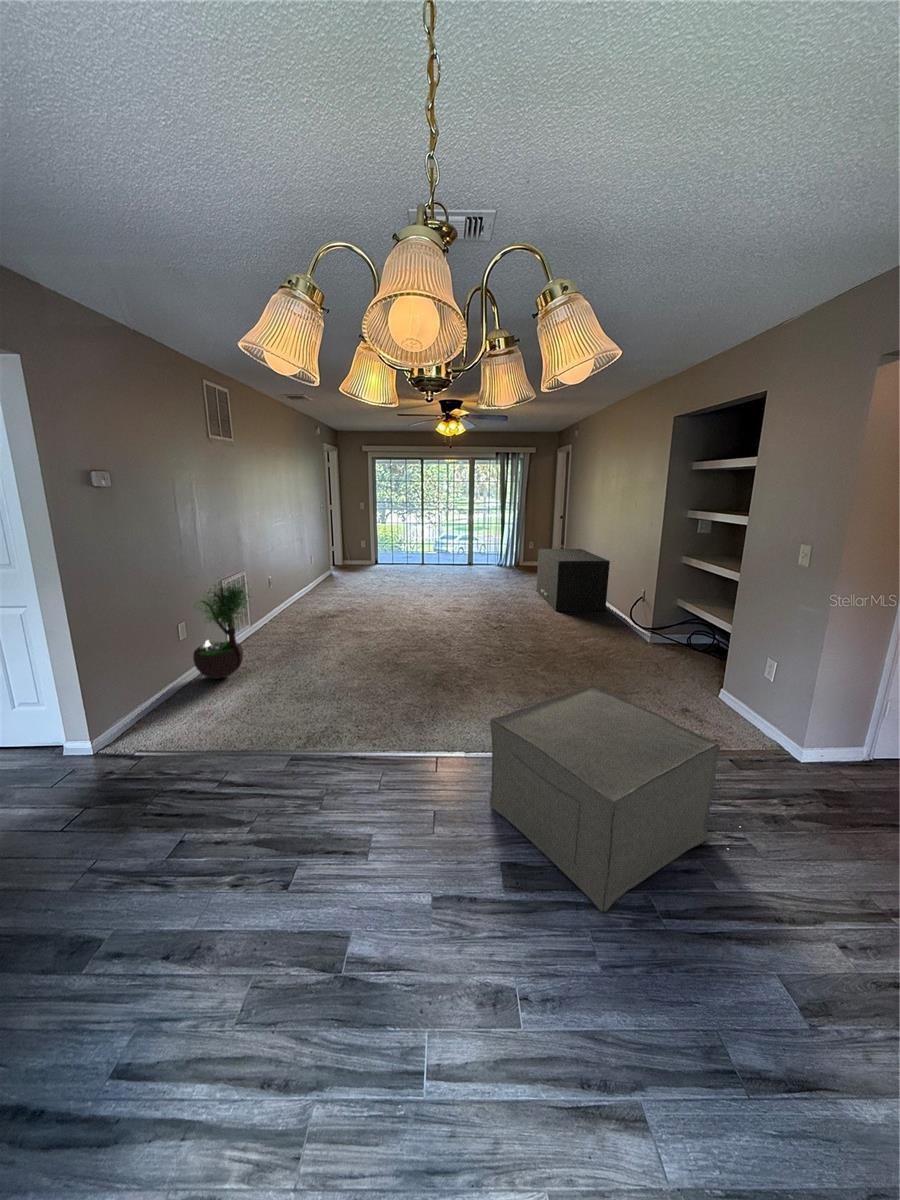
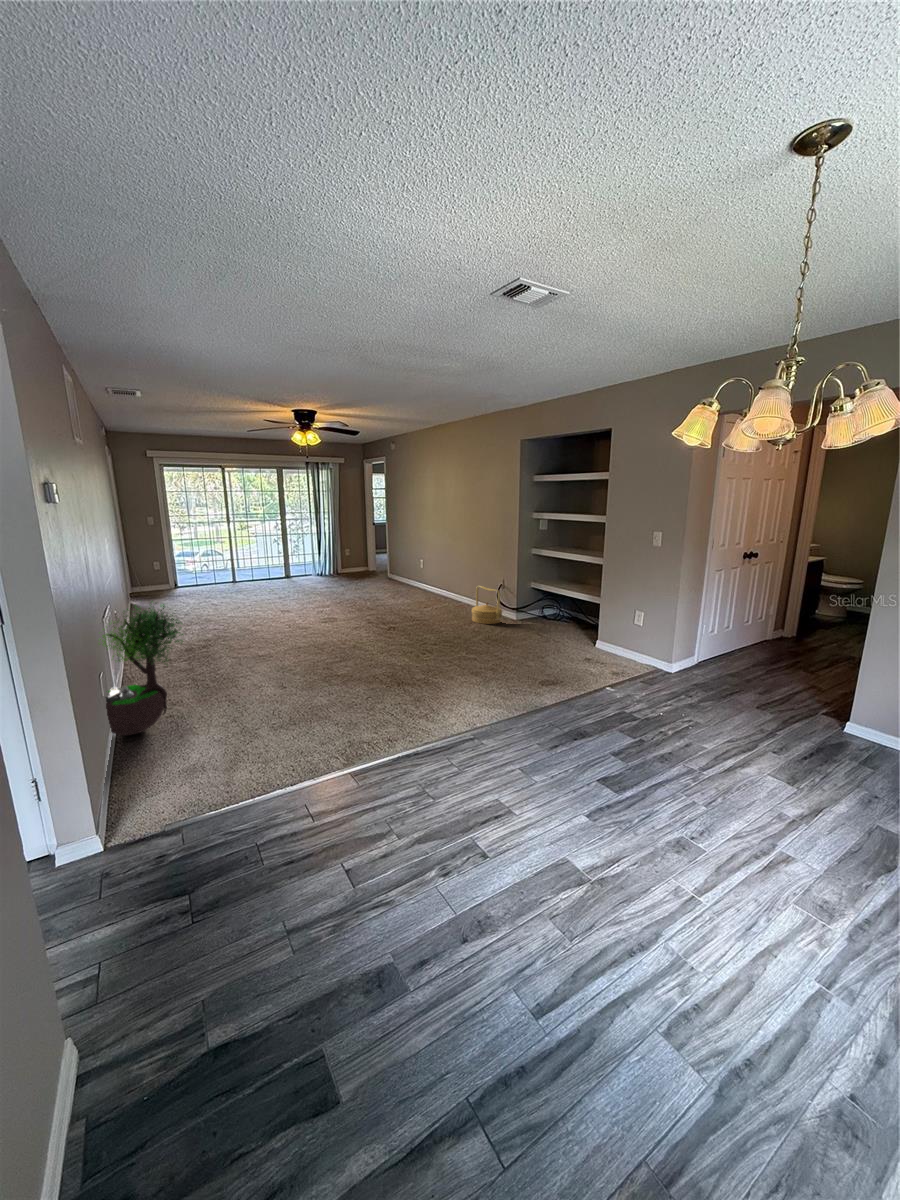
storage cabinet: present [536,549,610,611] -> none [380,553,458,610]
woven basket: none [601,592,639,638] -> present [472,586,502,624]
ottoman: present [490,685,720,912] -> none [549,645,687,782]

